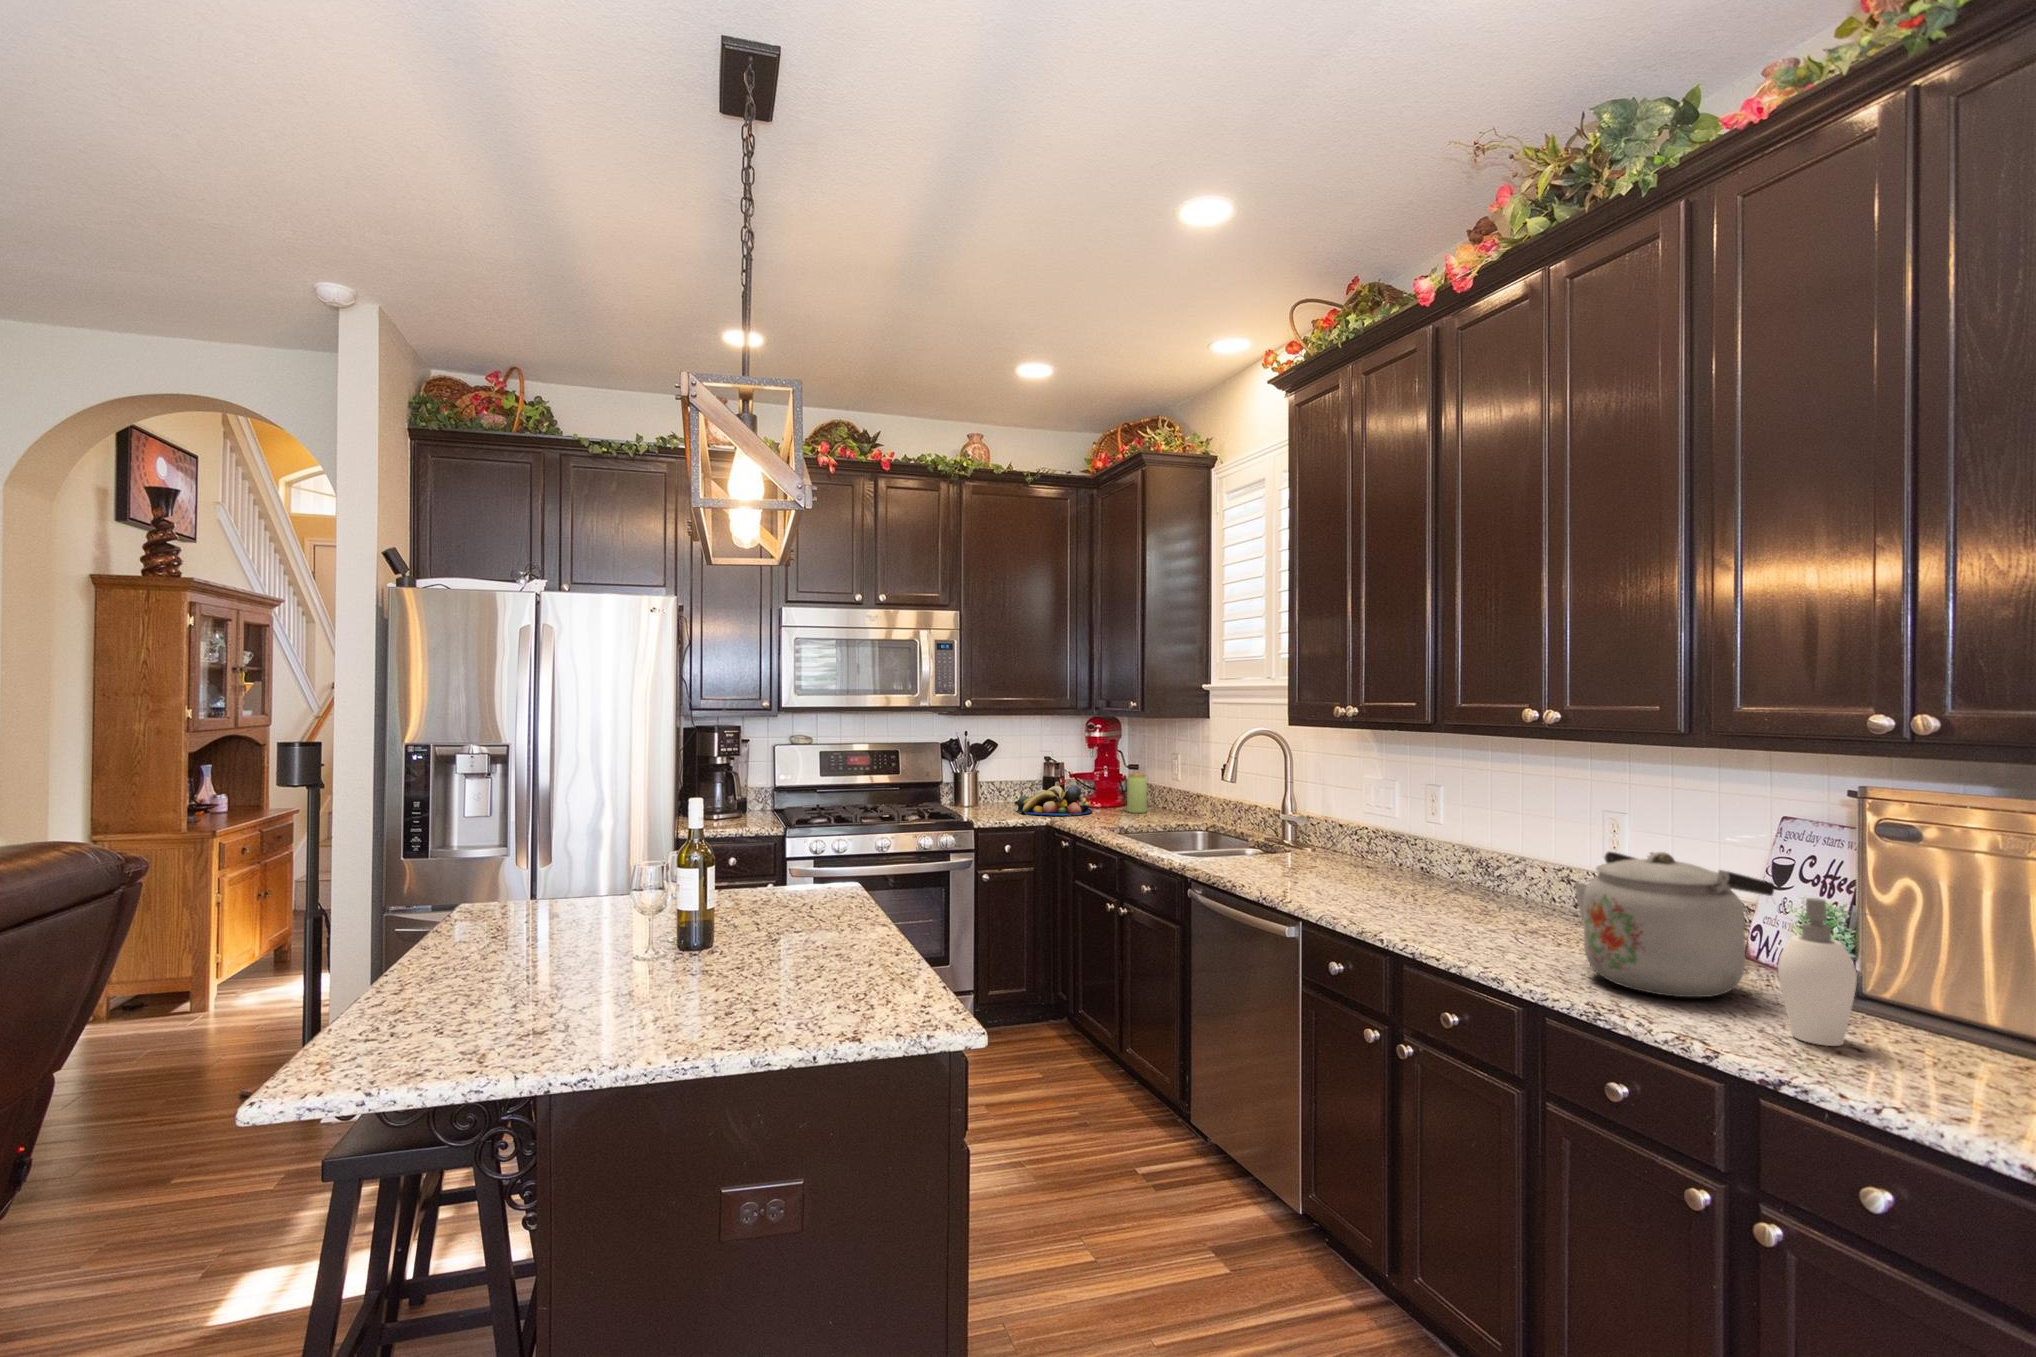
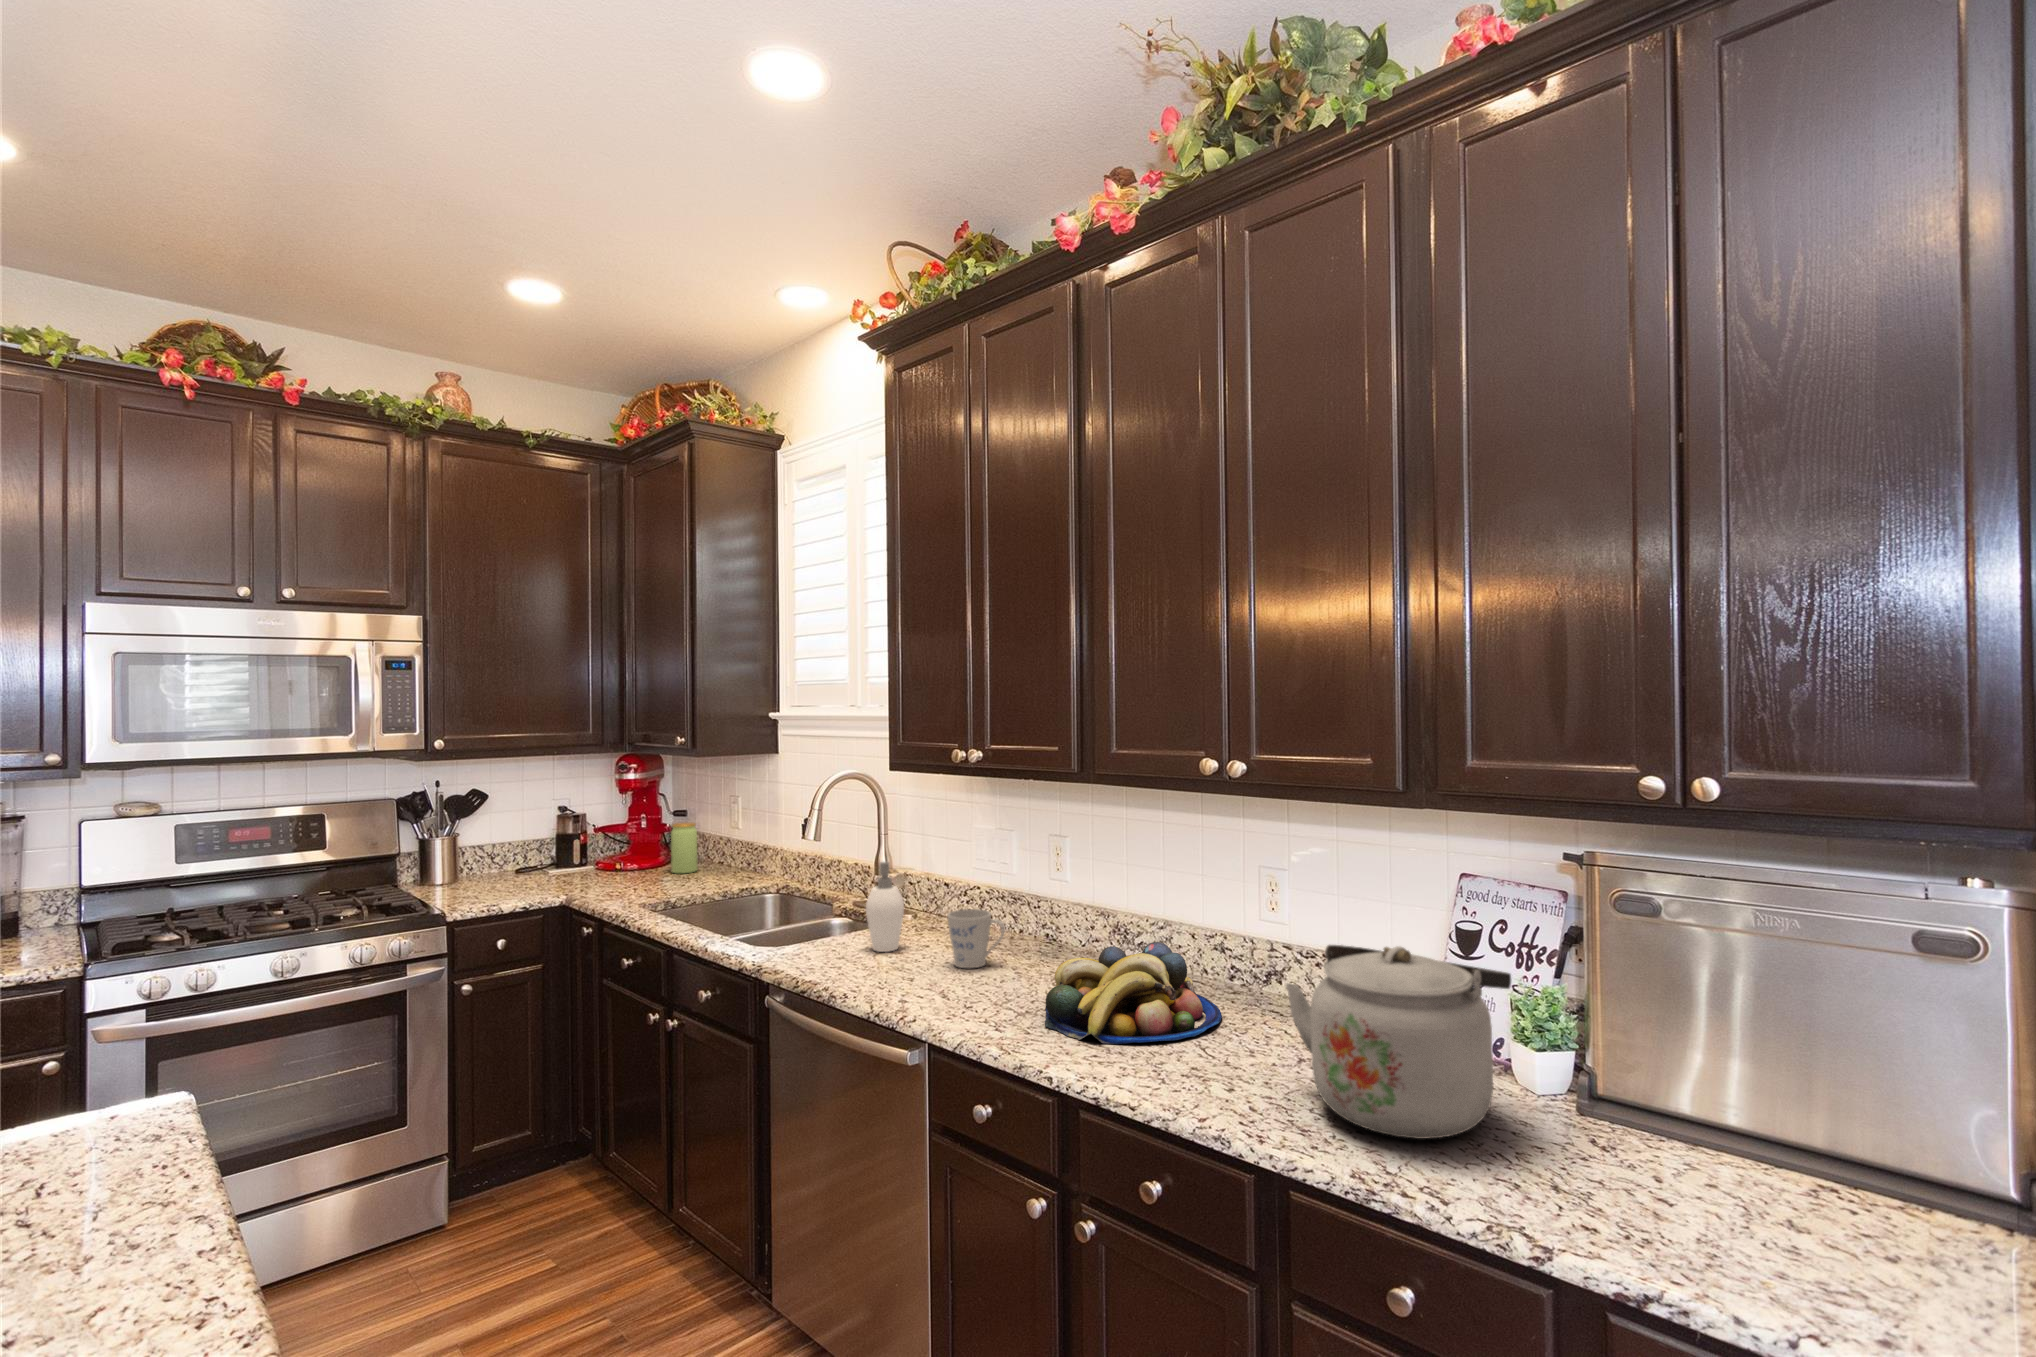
fruit bowl: present [1017,786,1092,816] -> present [1044,942,1222,1044]
mug: none [1329,836,1377,881] -> present [947,909,1005,968]
soap dispenser: present [1778,898,1877,1046] -> present [866,862,904,952]

